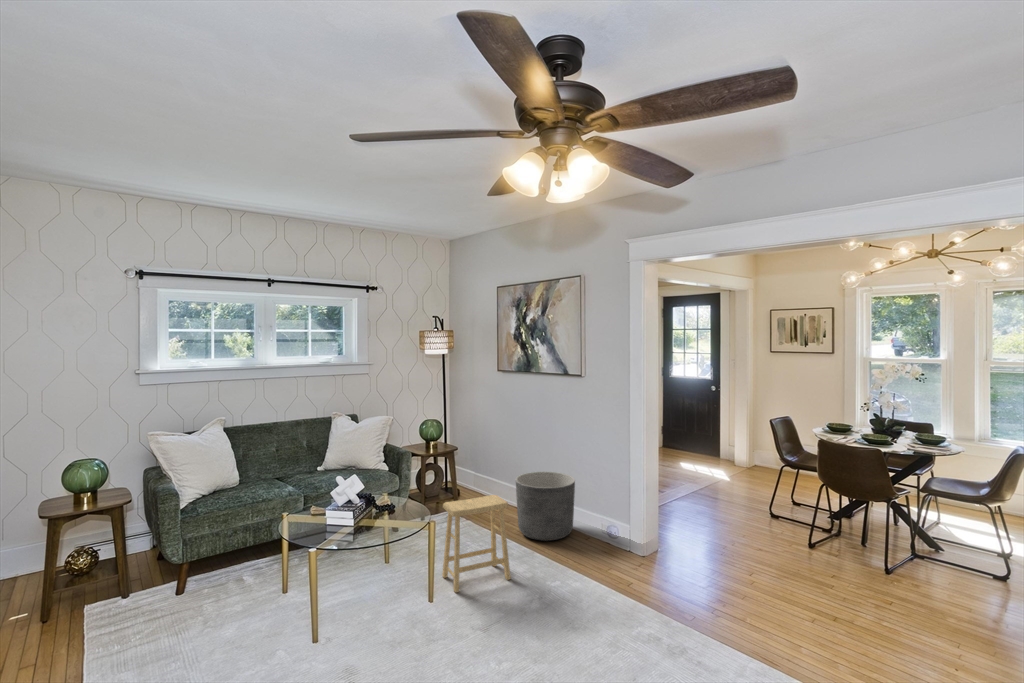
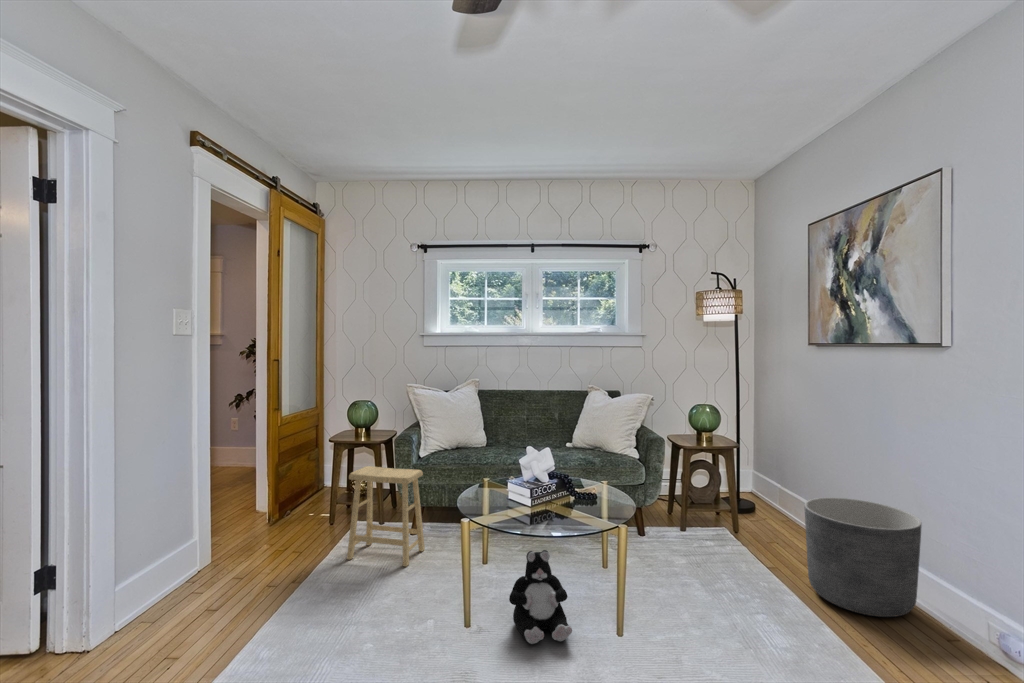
footstool: present [442,495,511,593] -> present [347,466,425,567]
plush toy: none [351,557,408,631] -> present [509,550,572,644]

